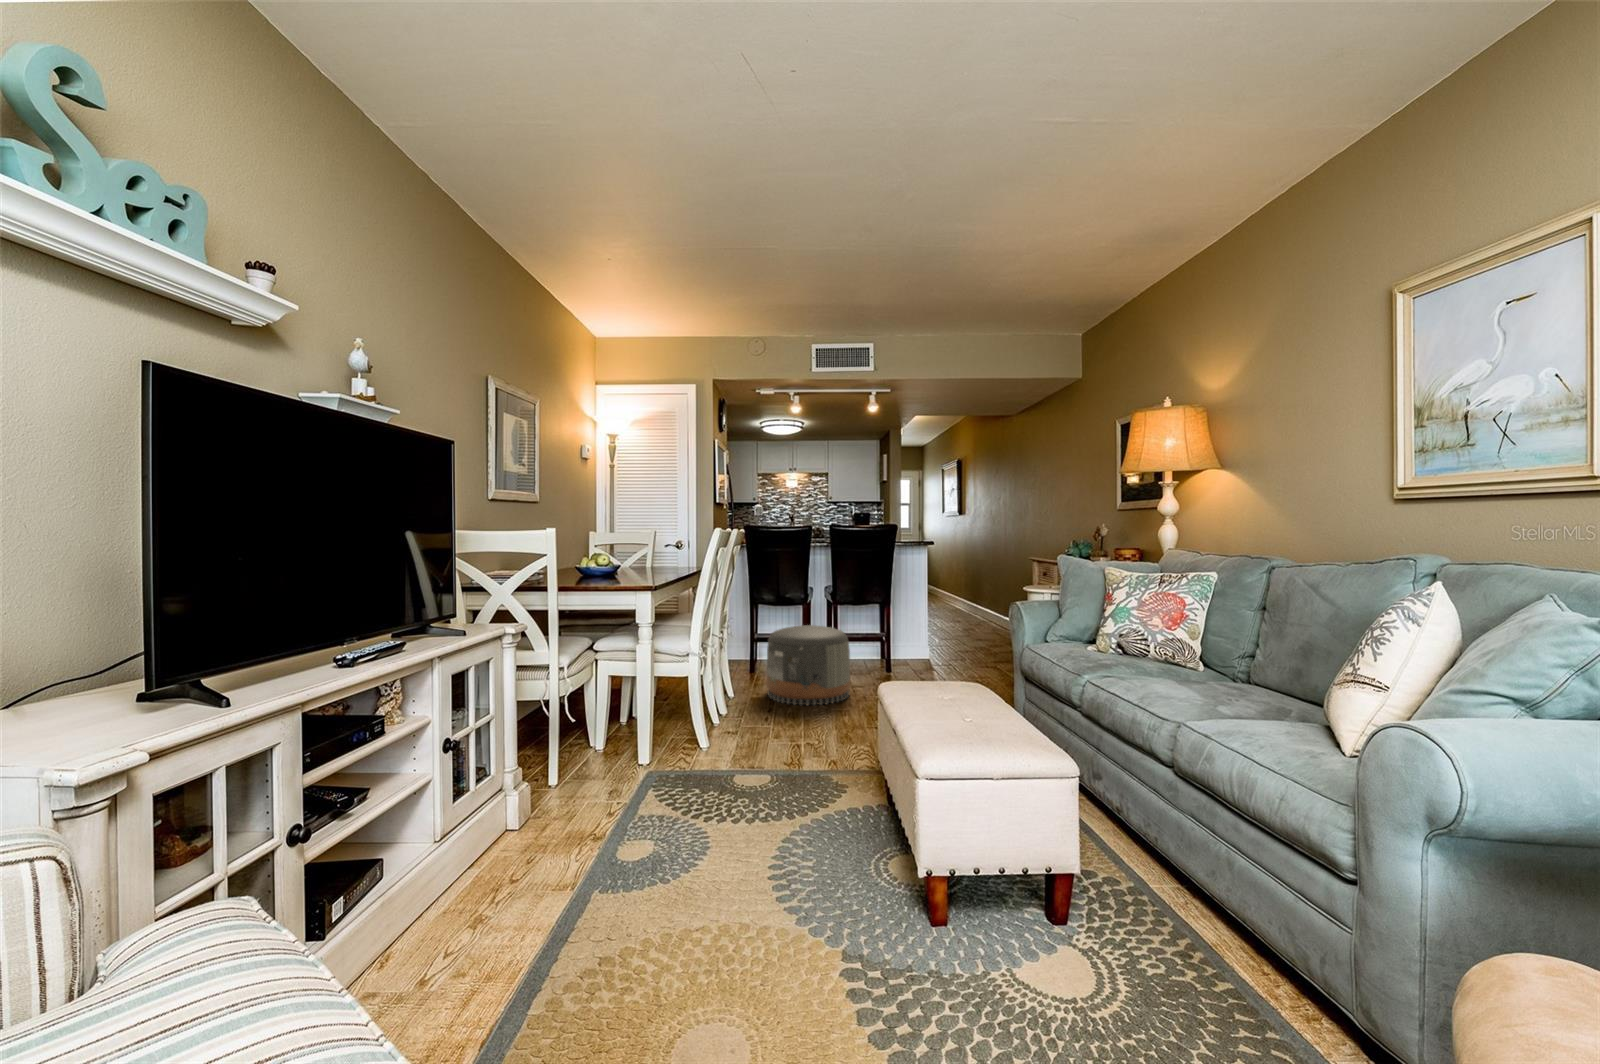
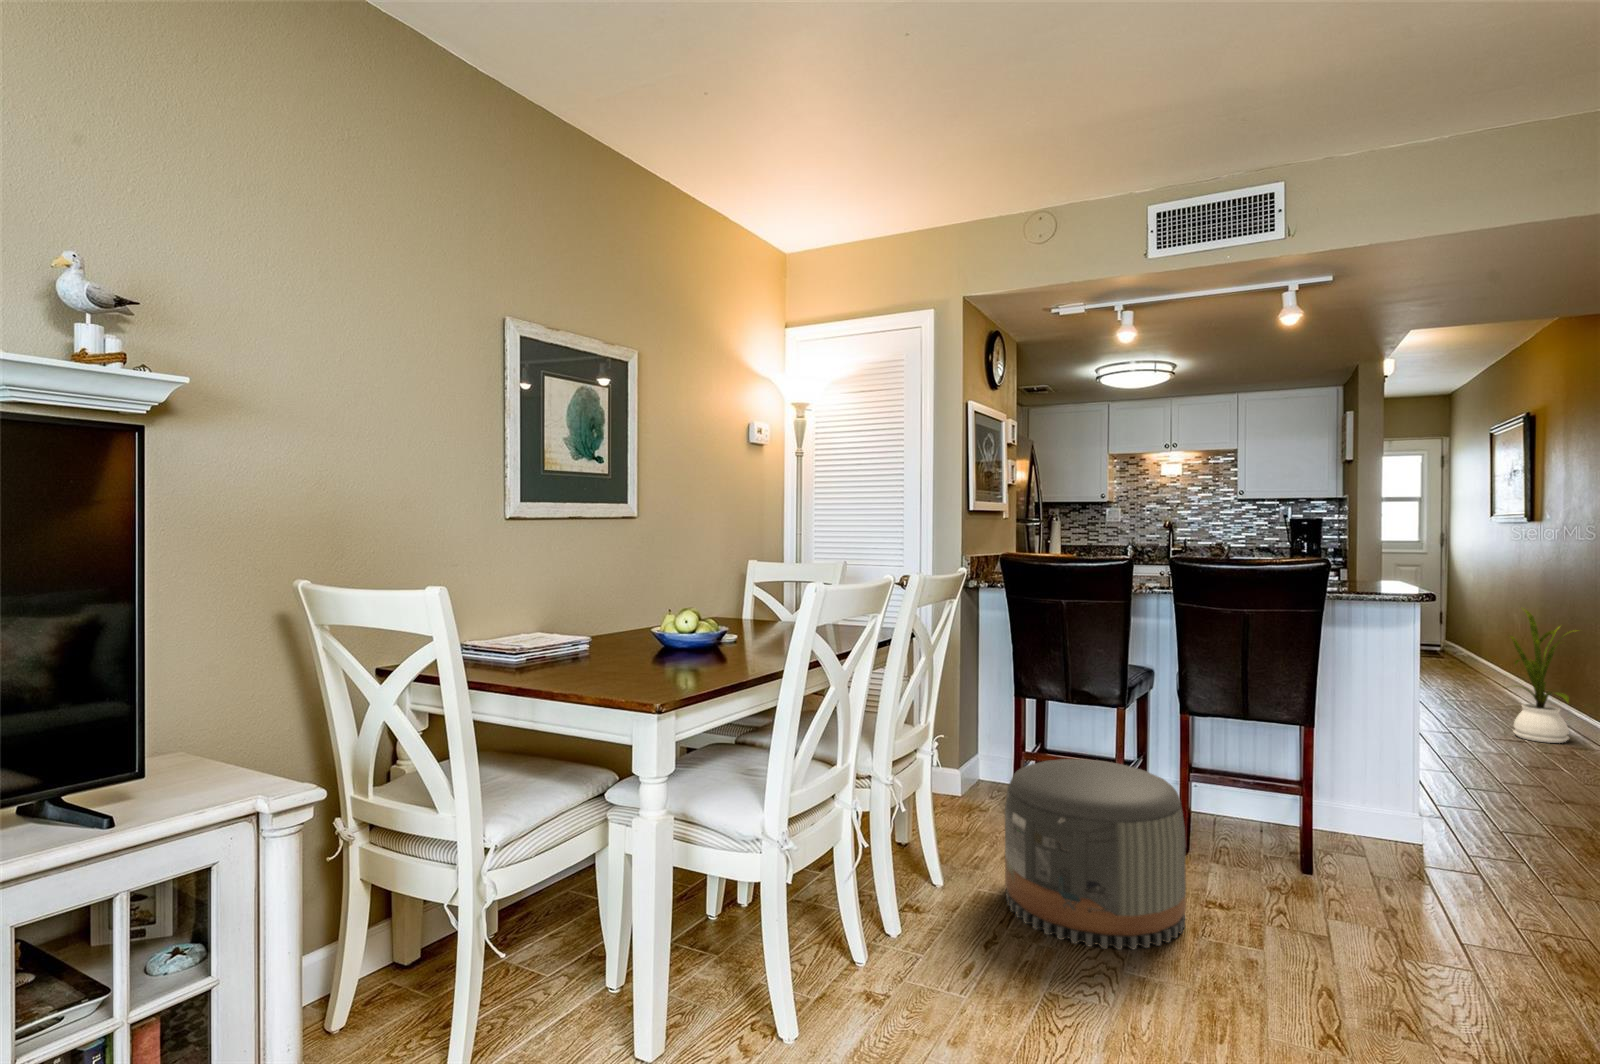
house plant: none [951,556,981,620] -> present [1510,609,1569,743]

